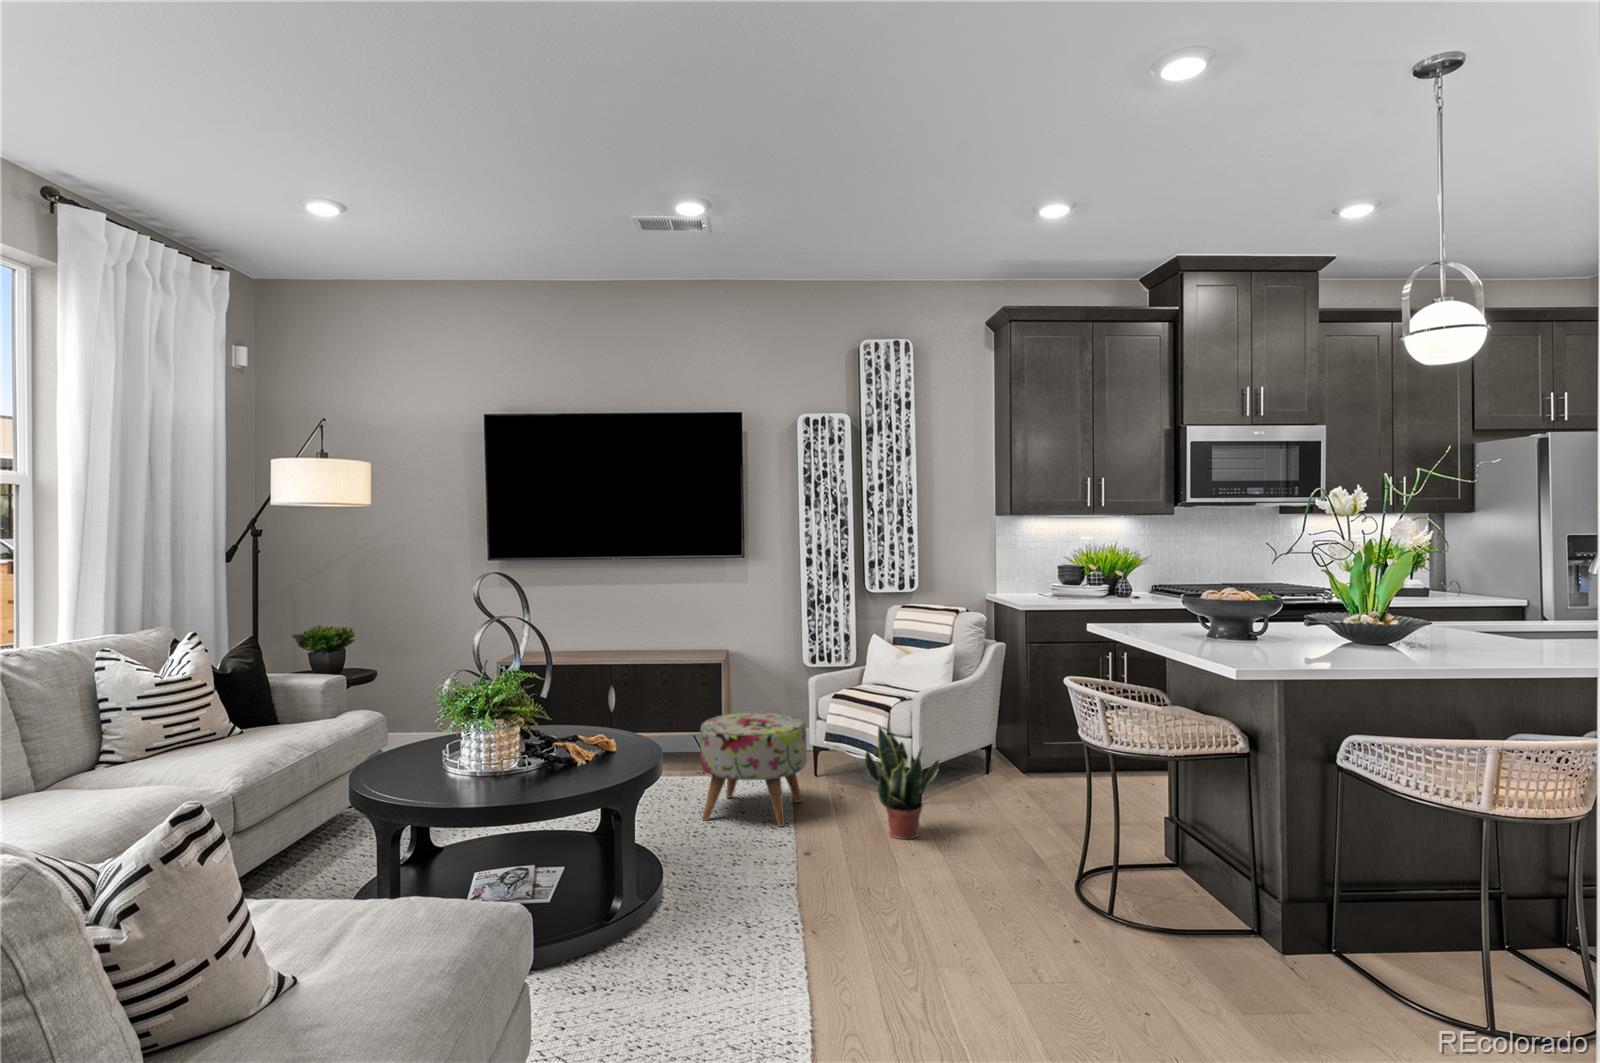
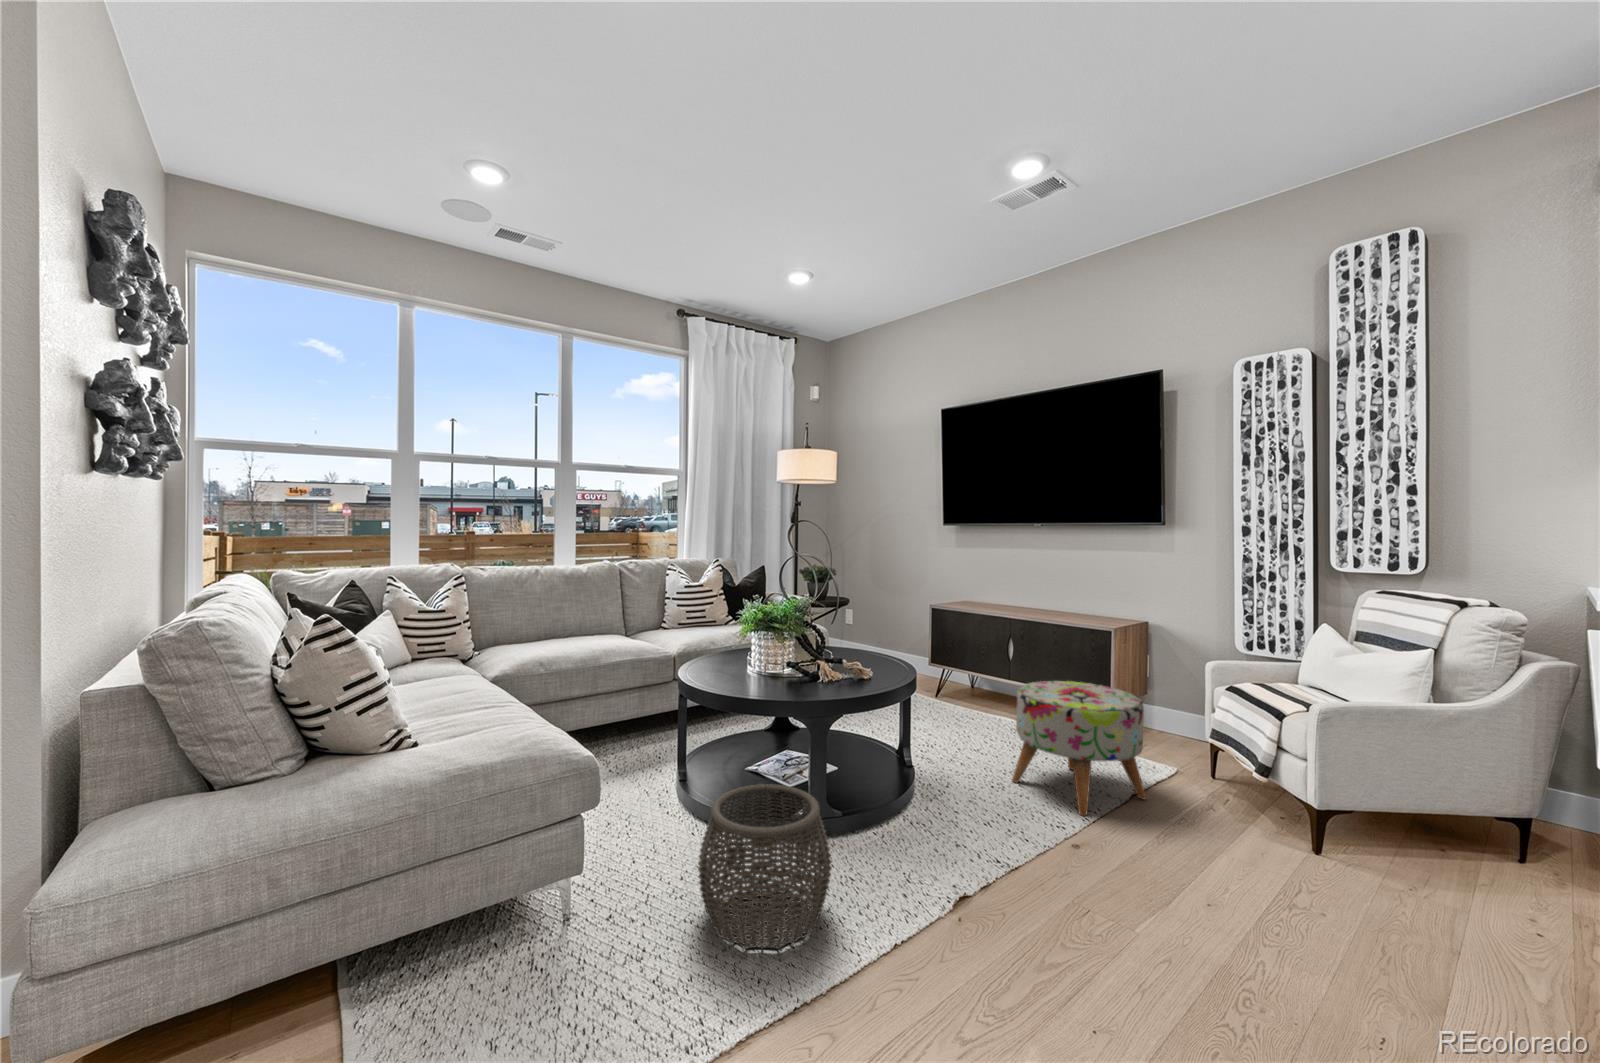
potted plant: present [865,727,939,839] -> none [1174,727,1295,897]
woven basket: none [629,851,759,1003] -> present [698,784,831,950]

